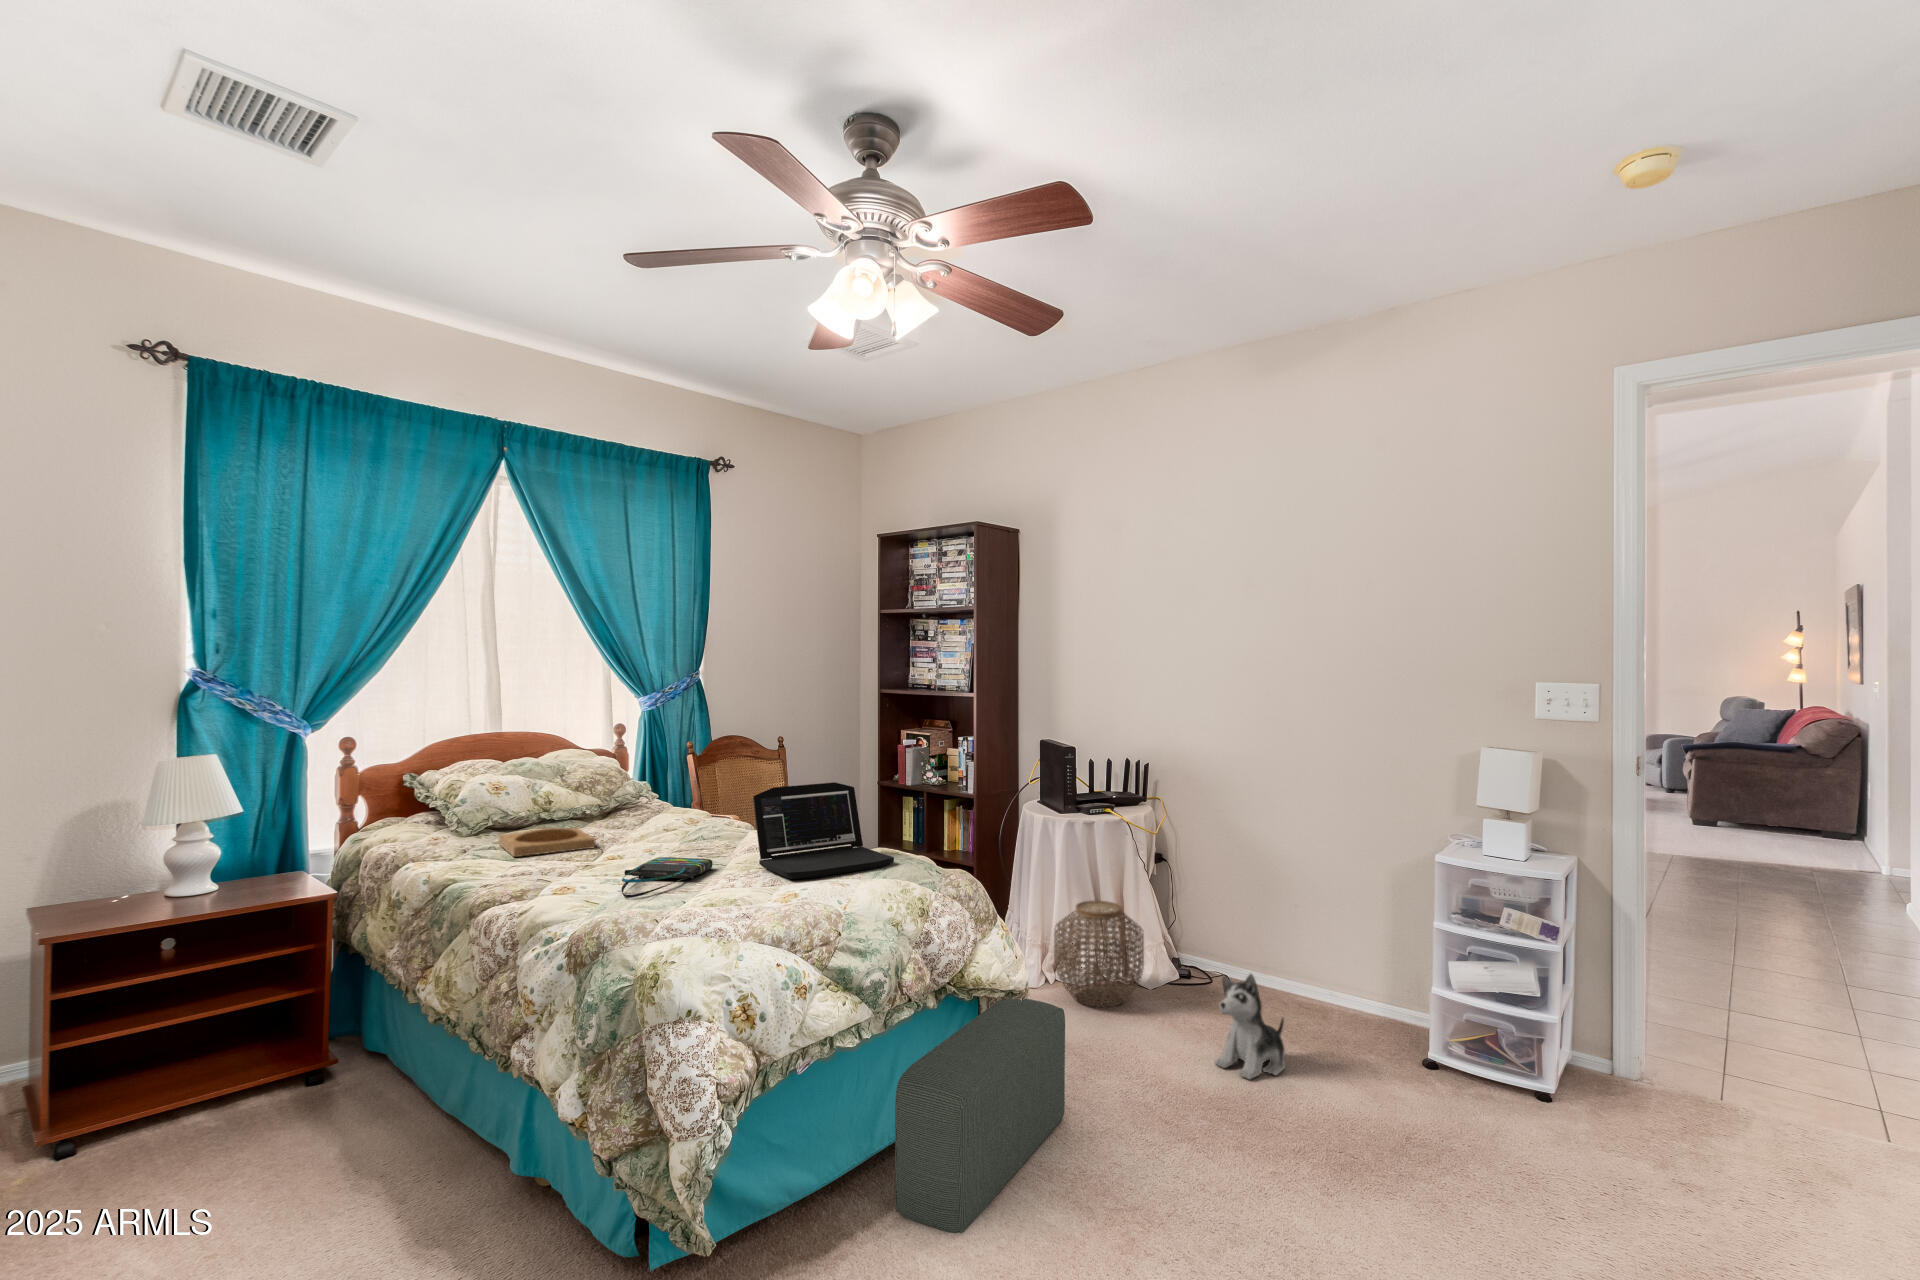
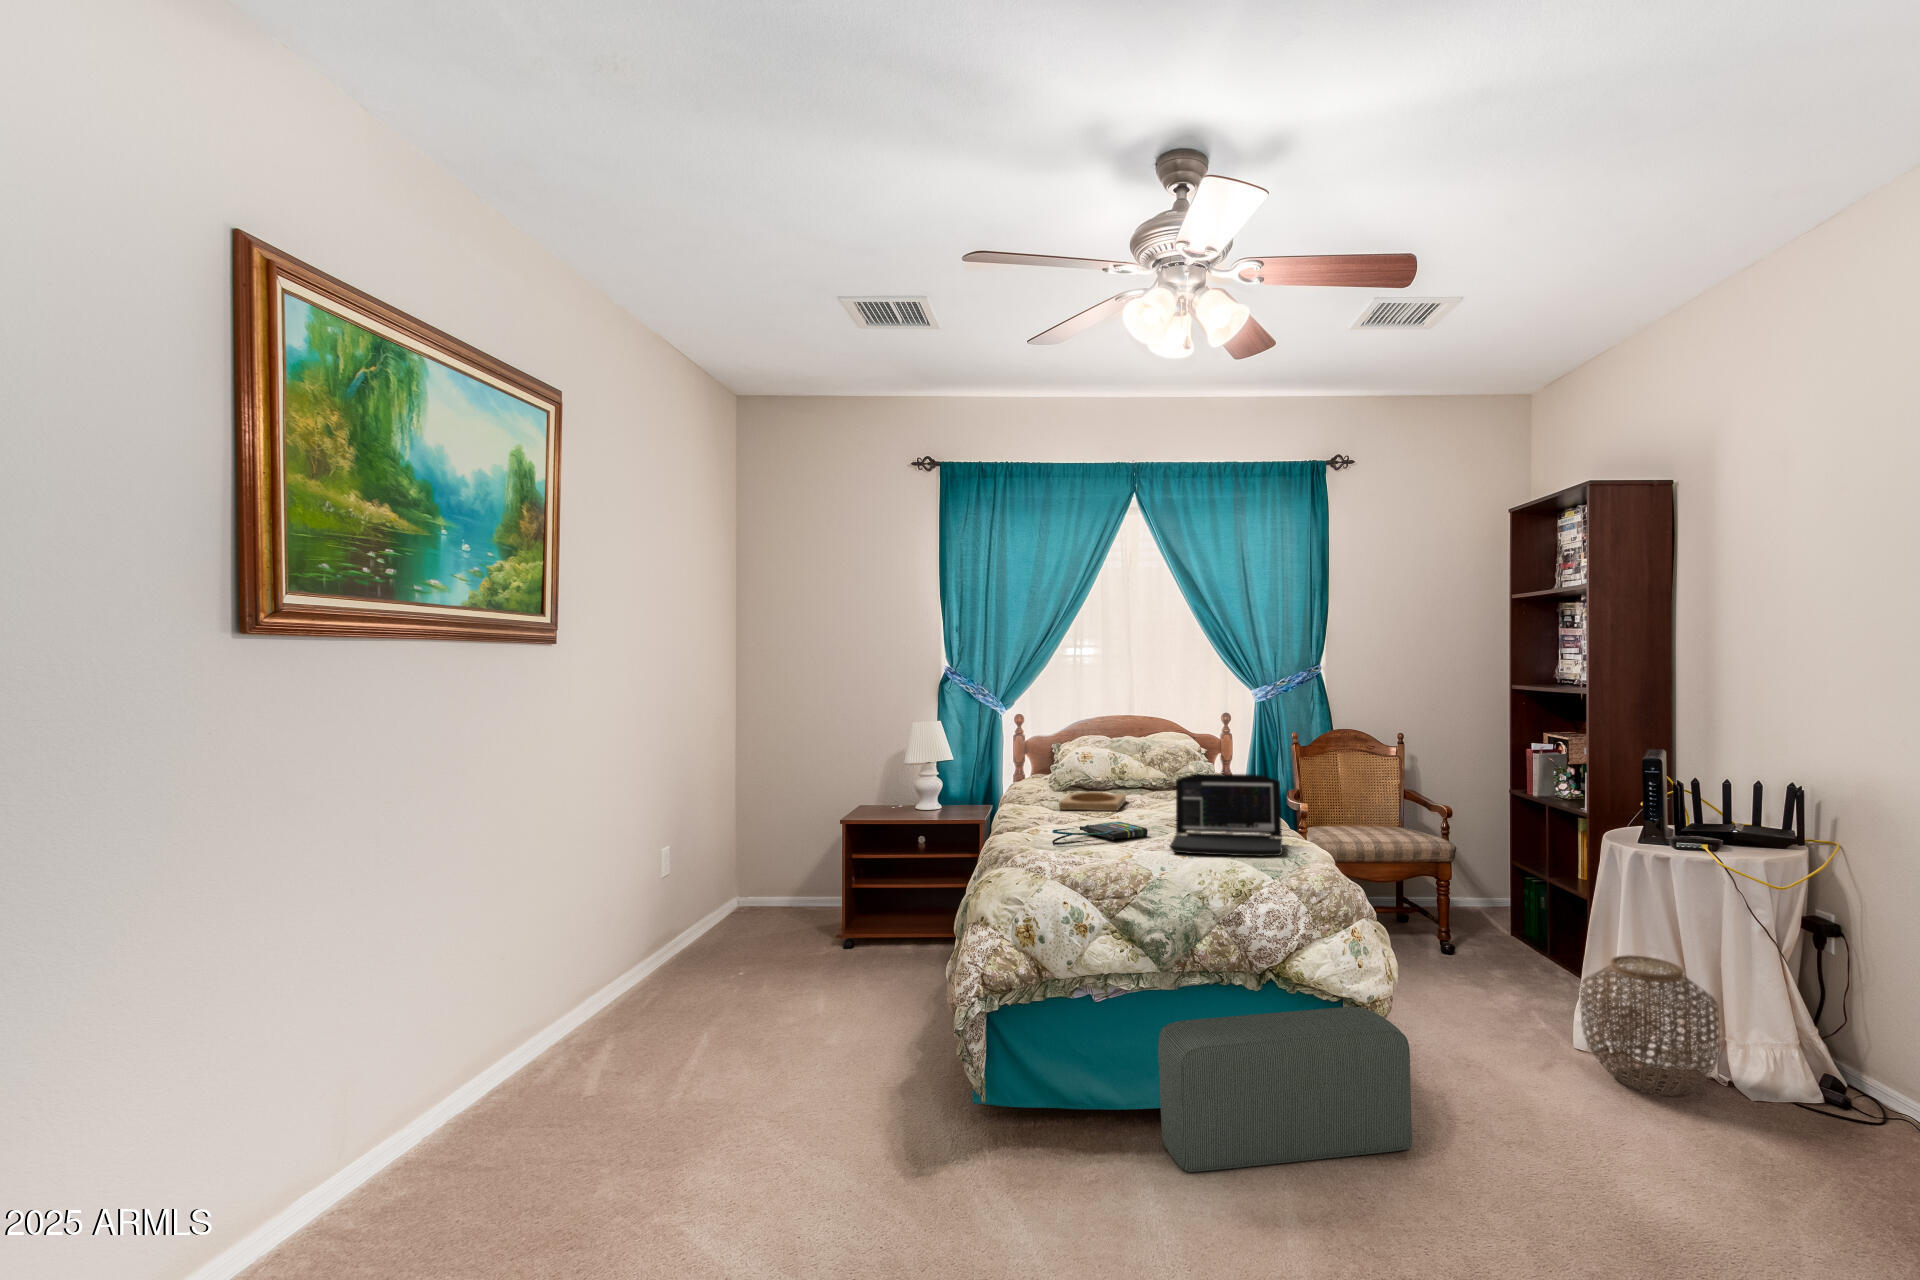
plush toy: present [1215,974,1285,1079] -> none [1684,1081,1840,1236]

